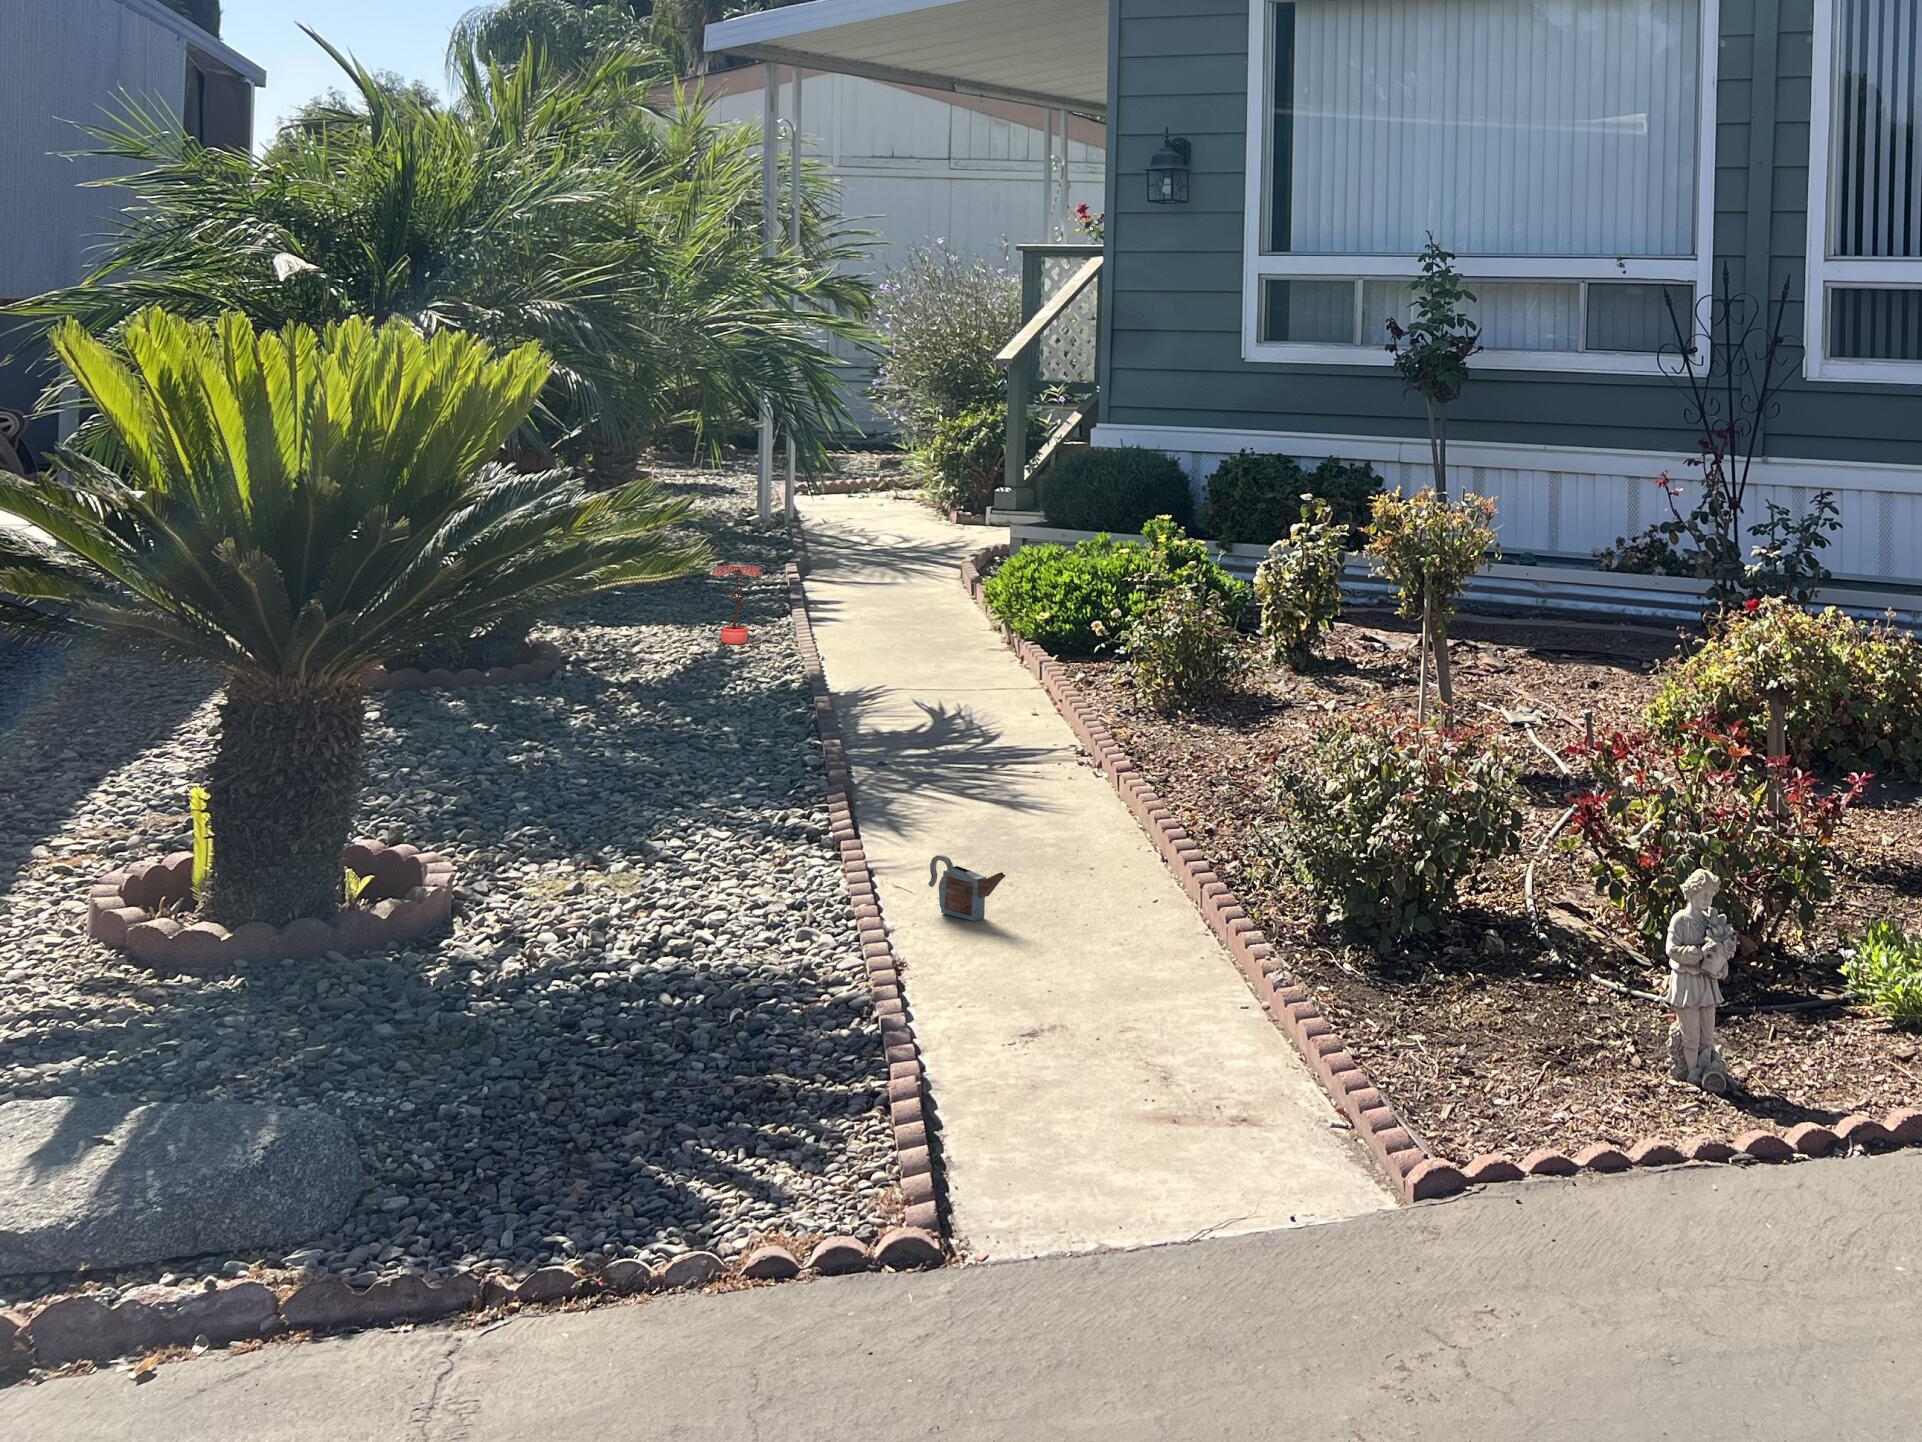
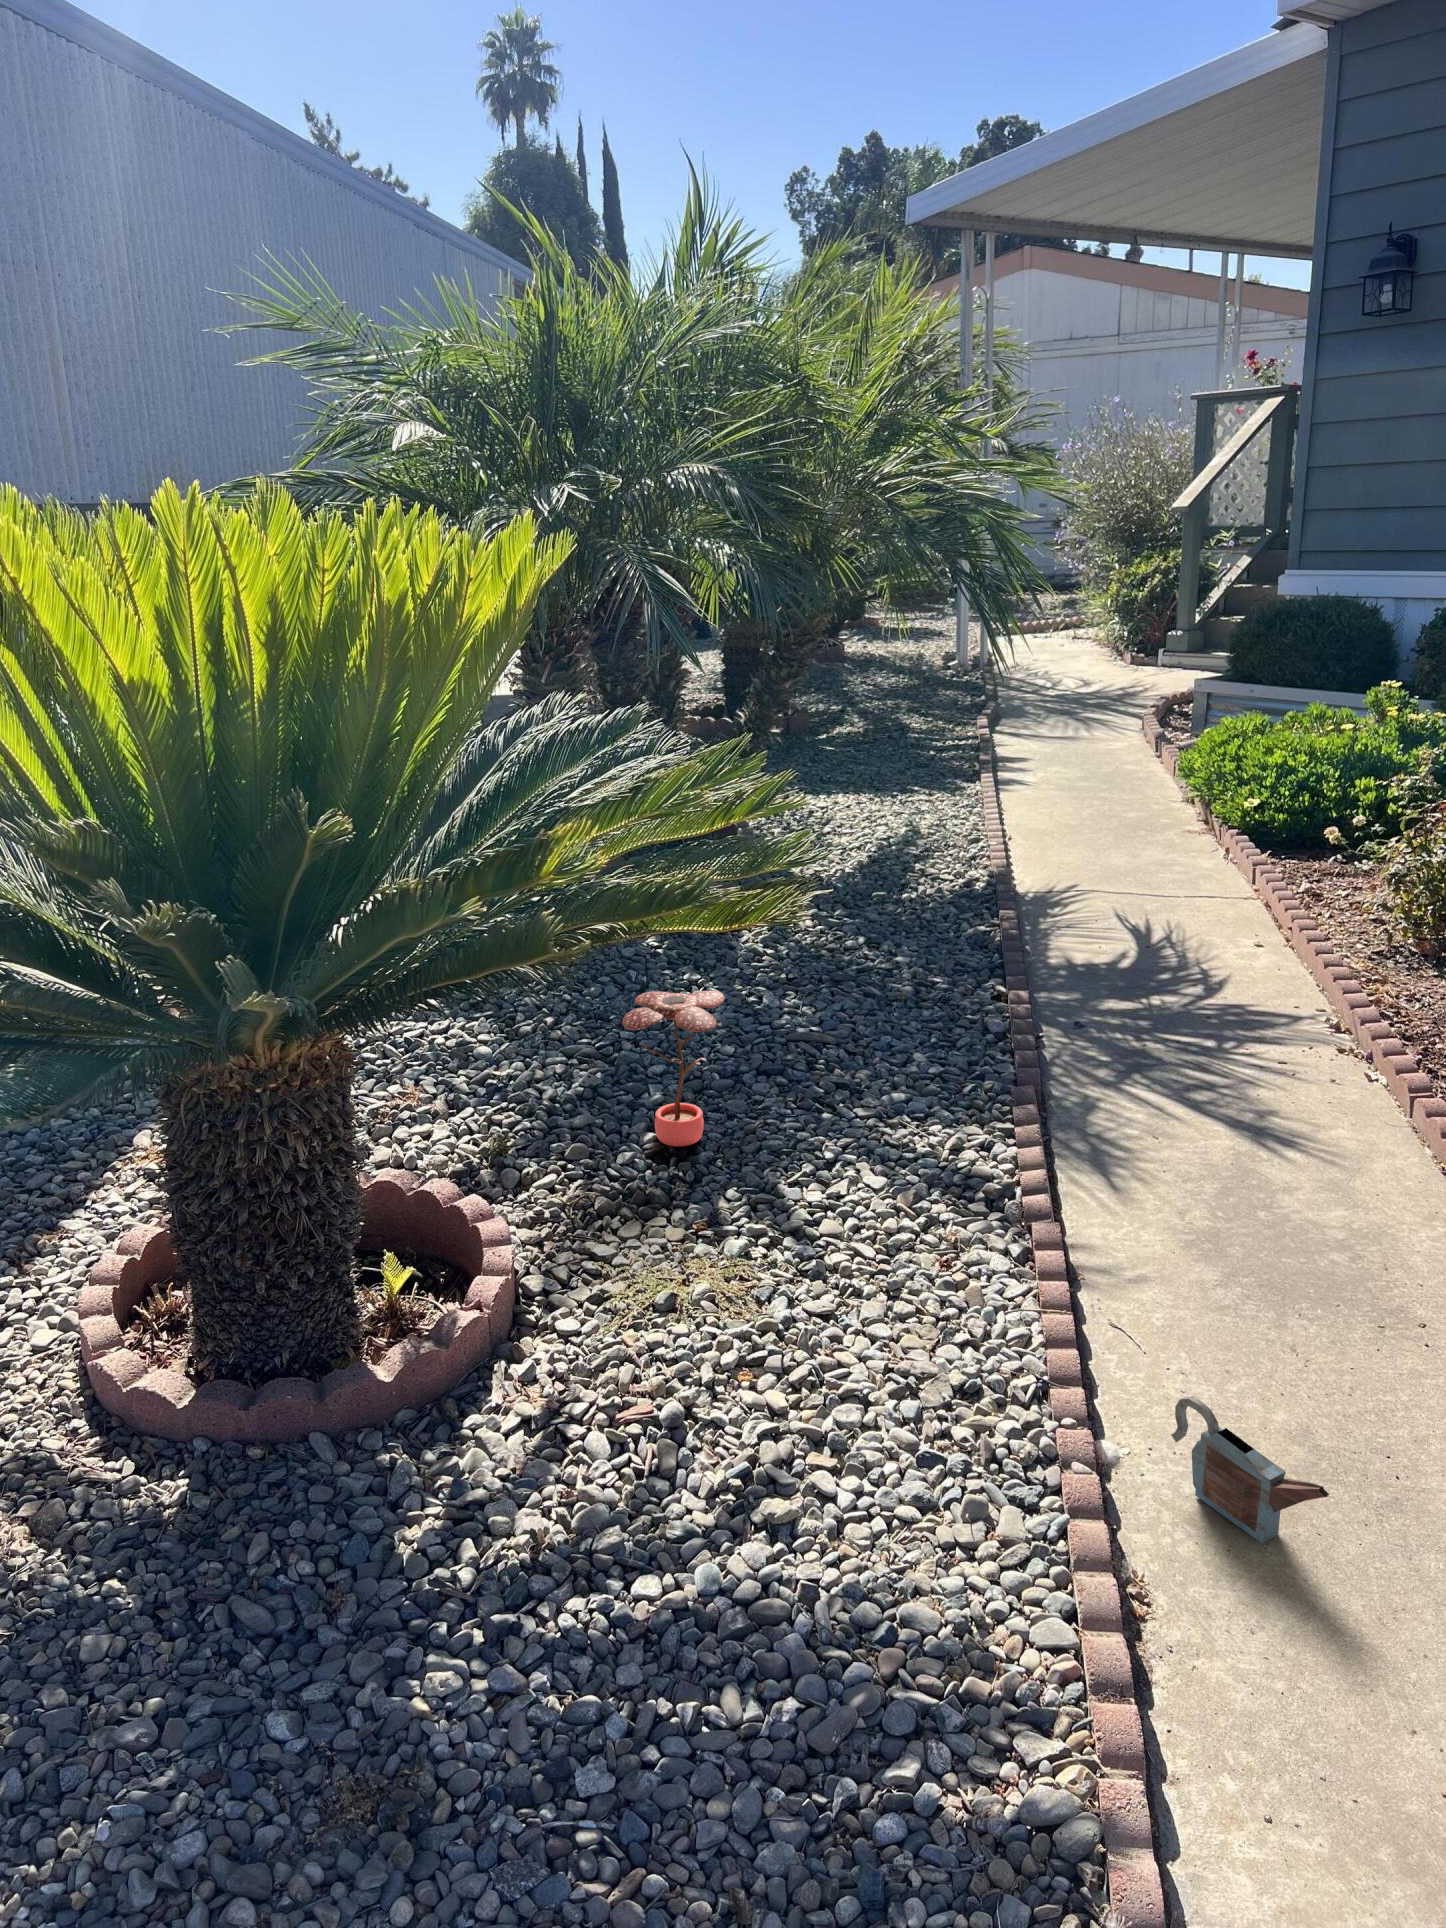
potted plant: present [712,564,763,644] -> present [622,990,725,1146]

